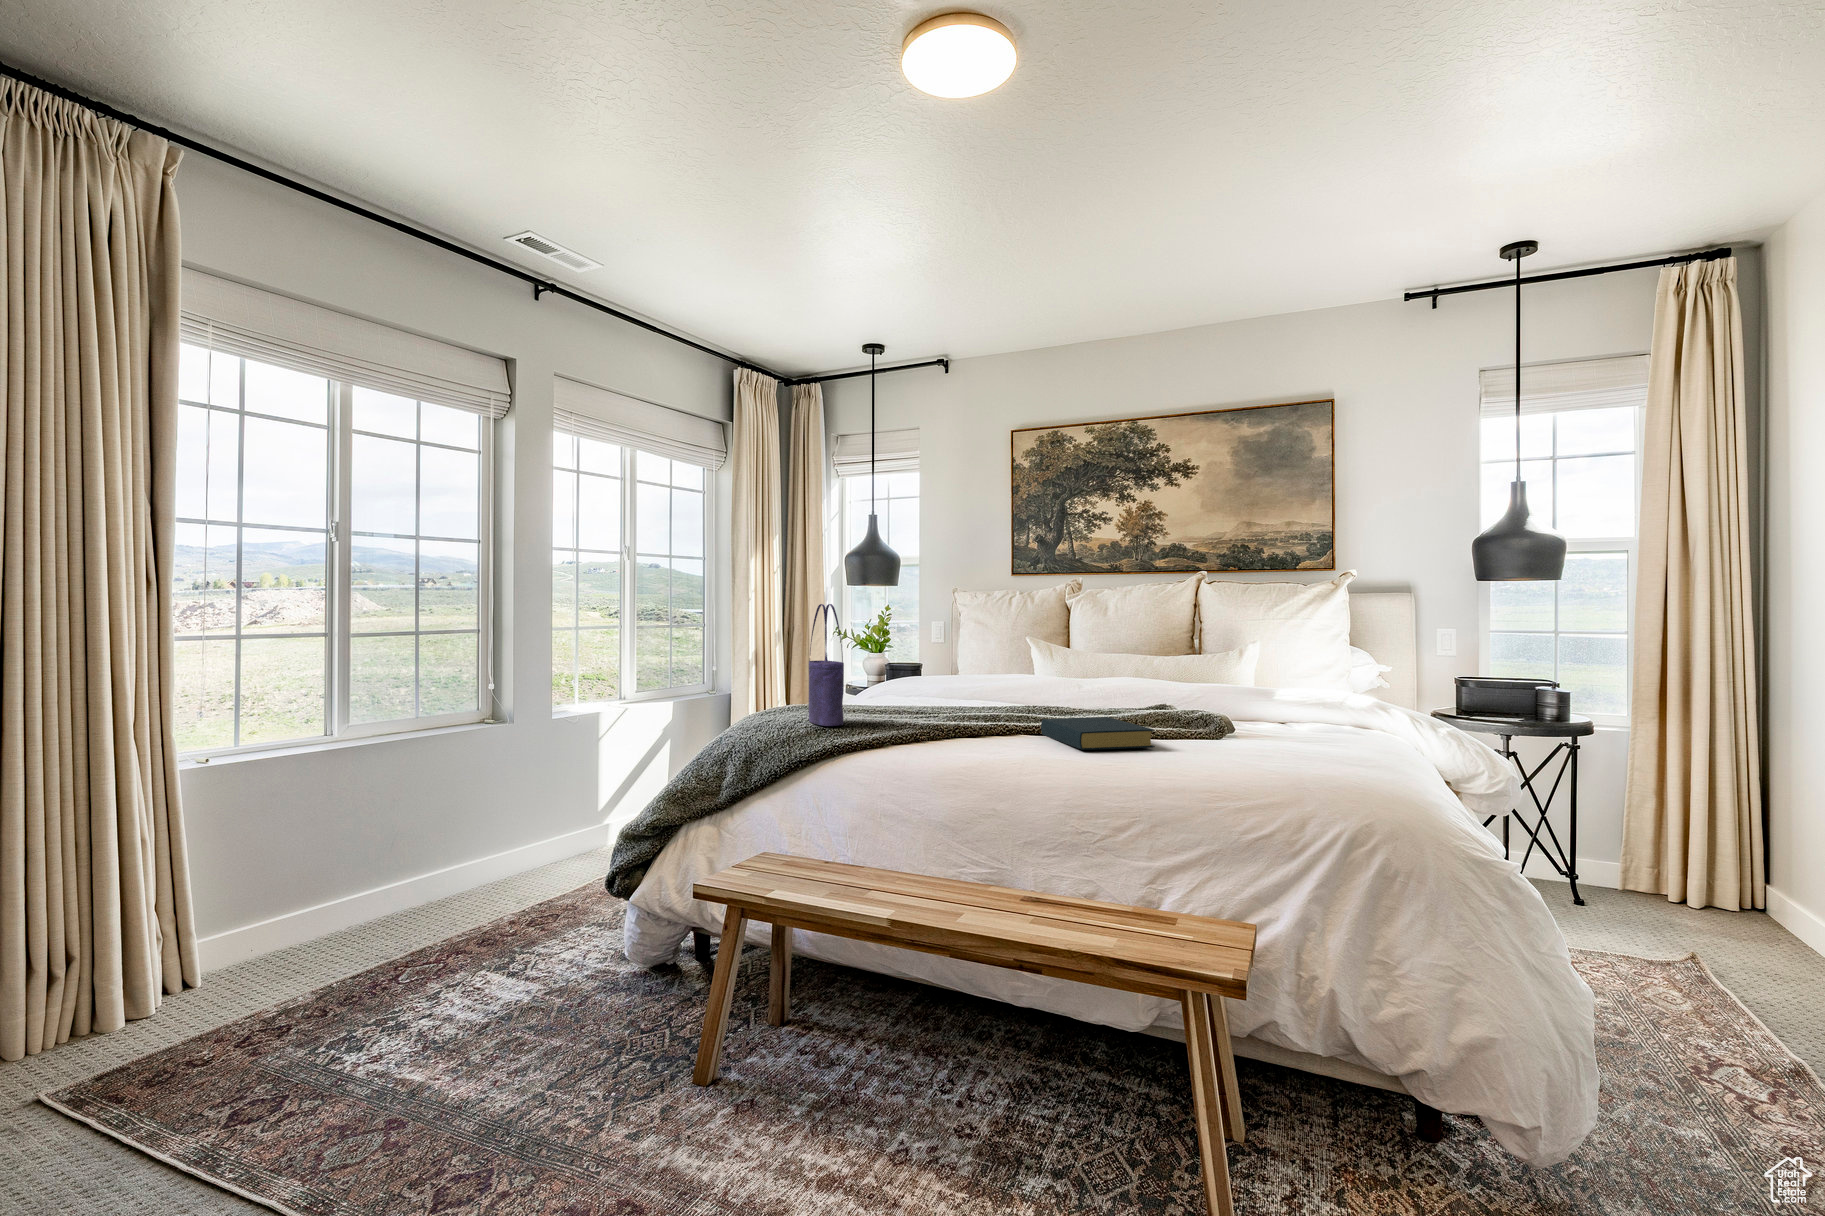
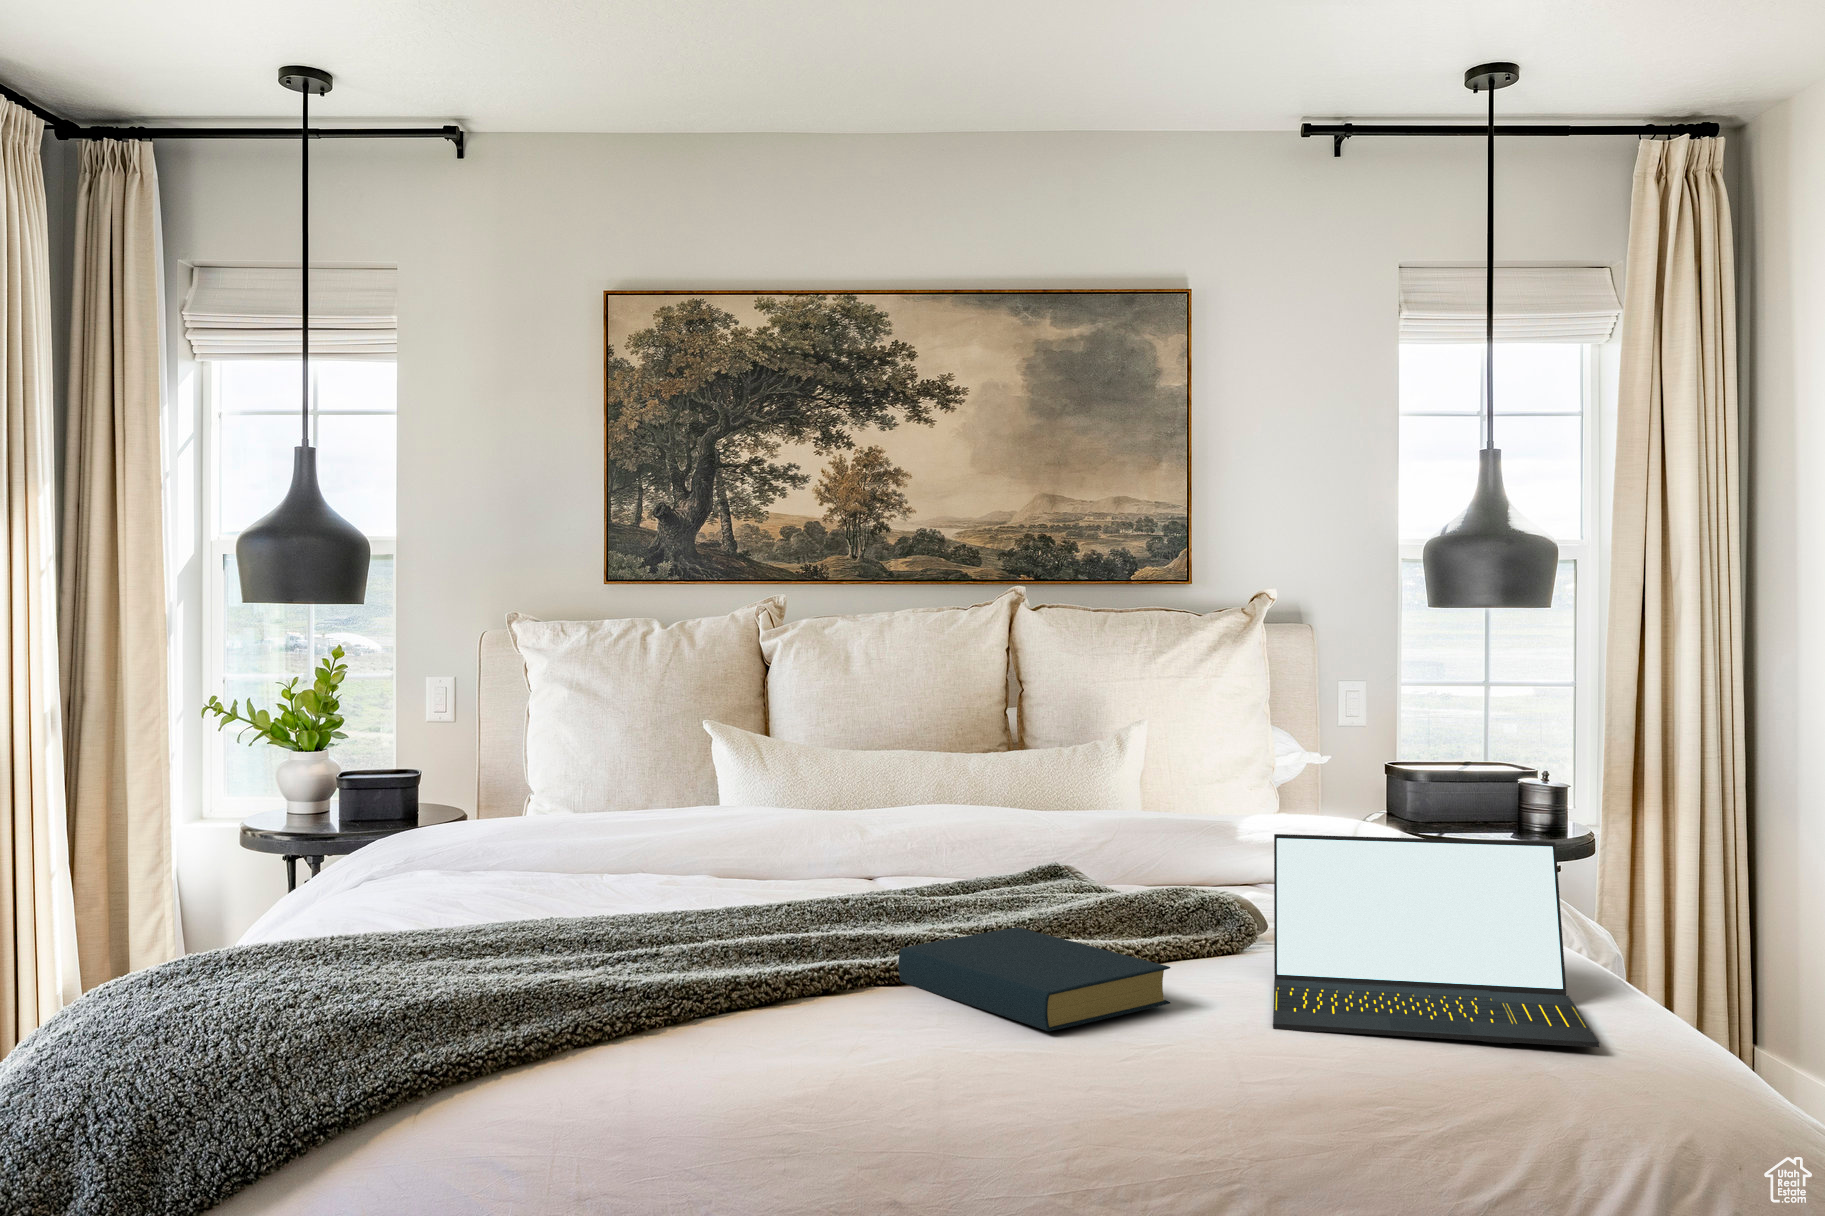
tote bag: present [809,604,844,726] -> none [326,704,433,1012]
laptop: none [1196,676,1382,775] -> present [1273,834,1599,1048]

